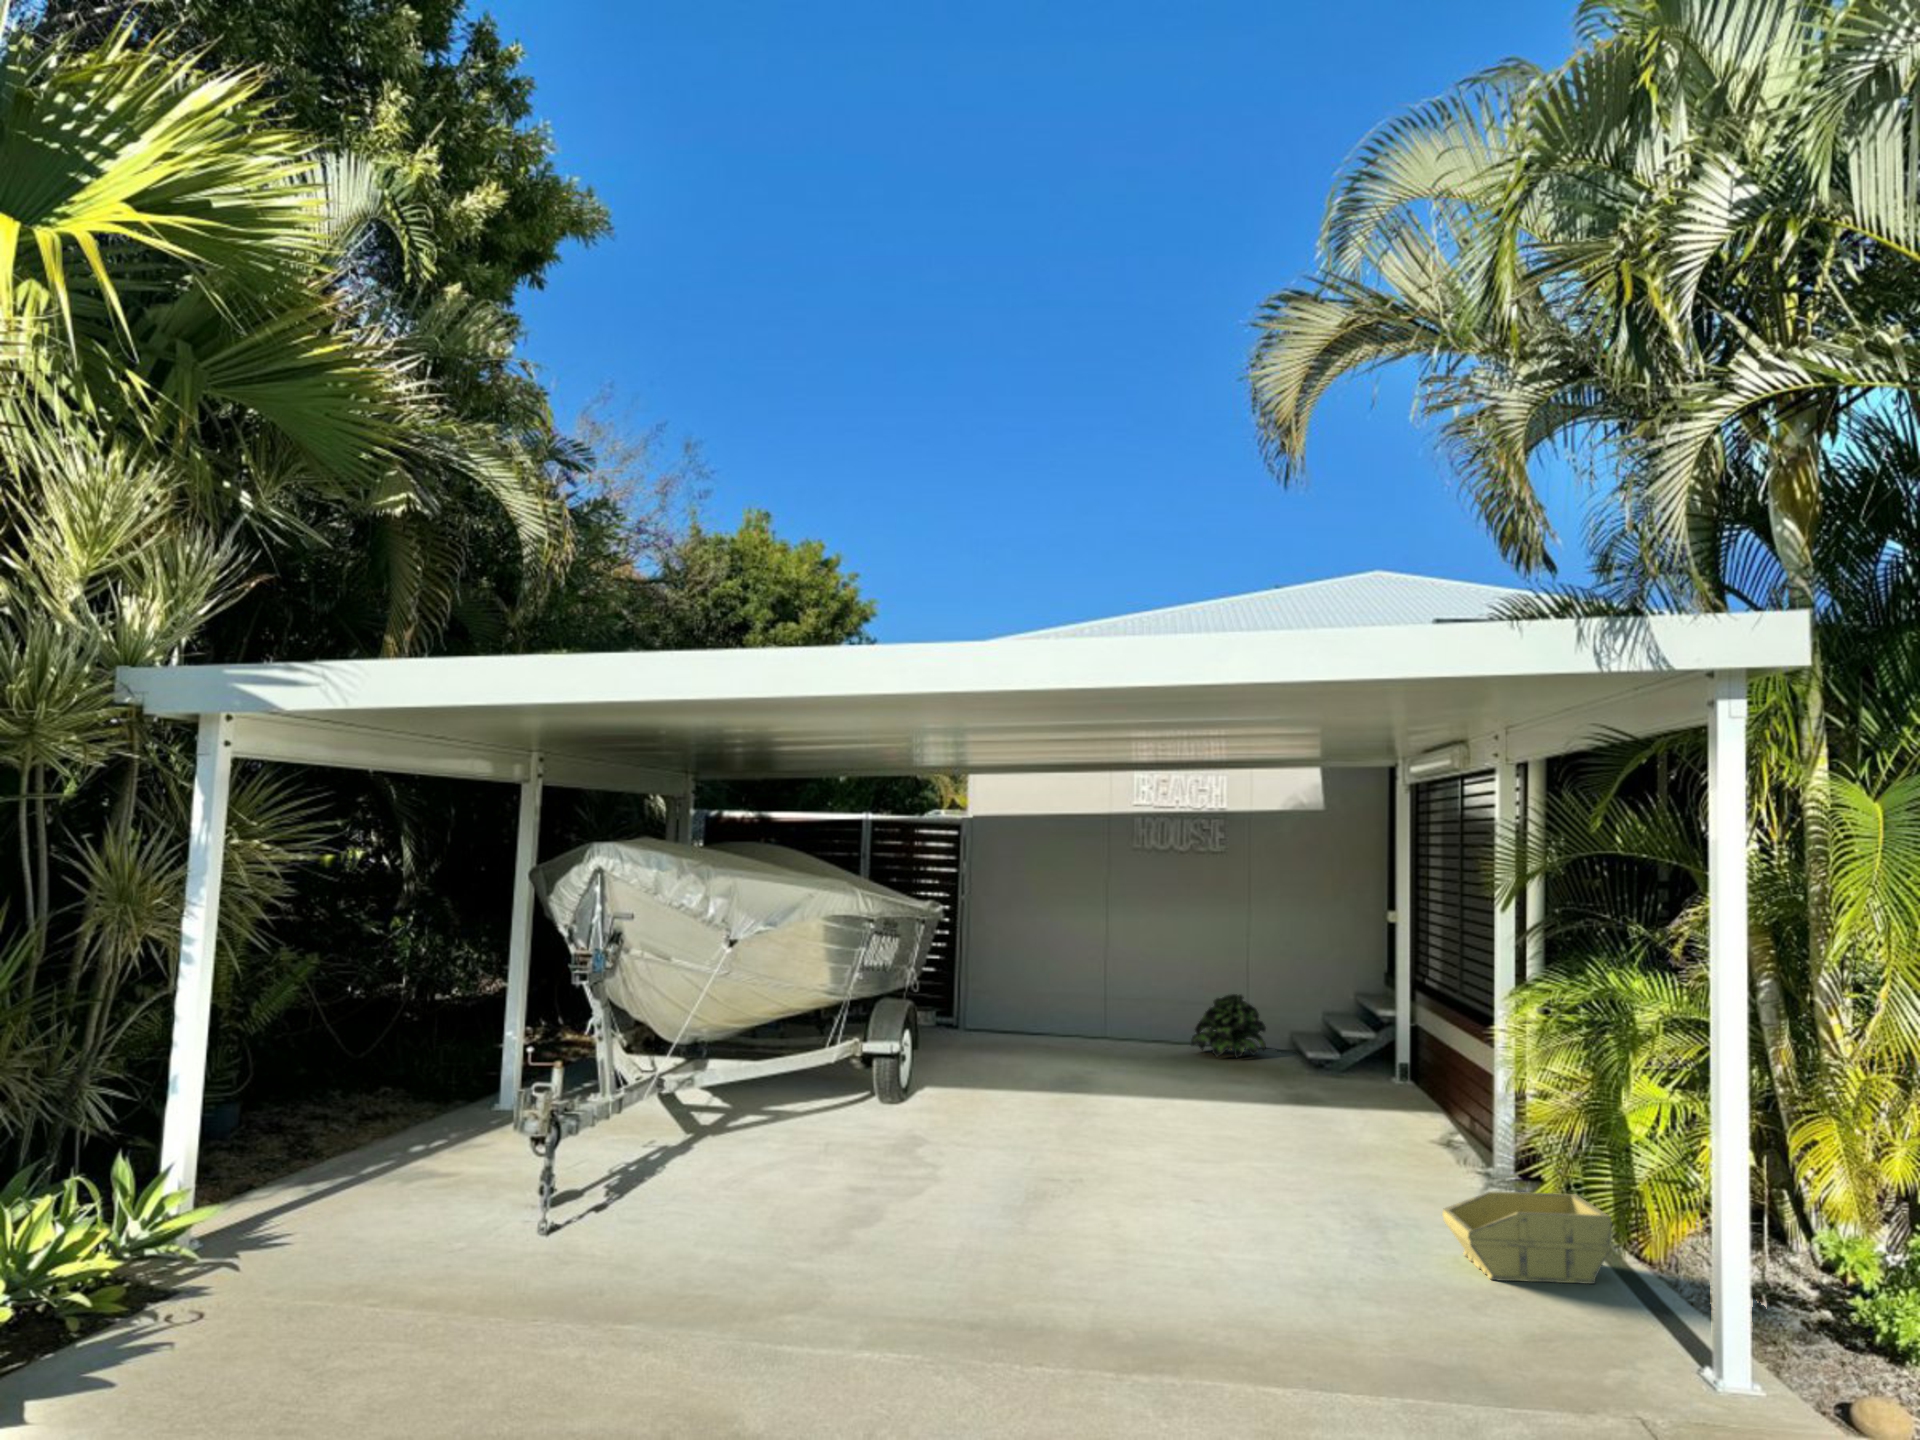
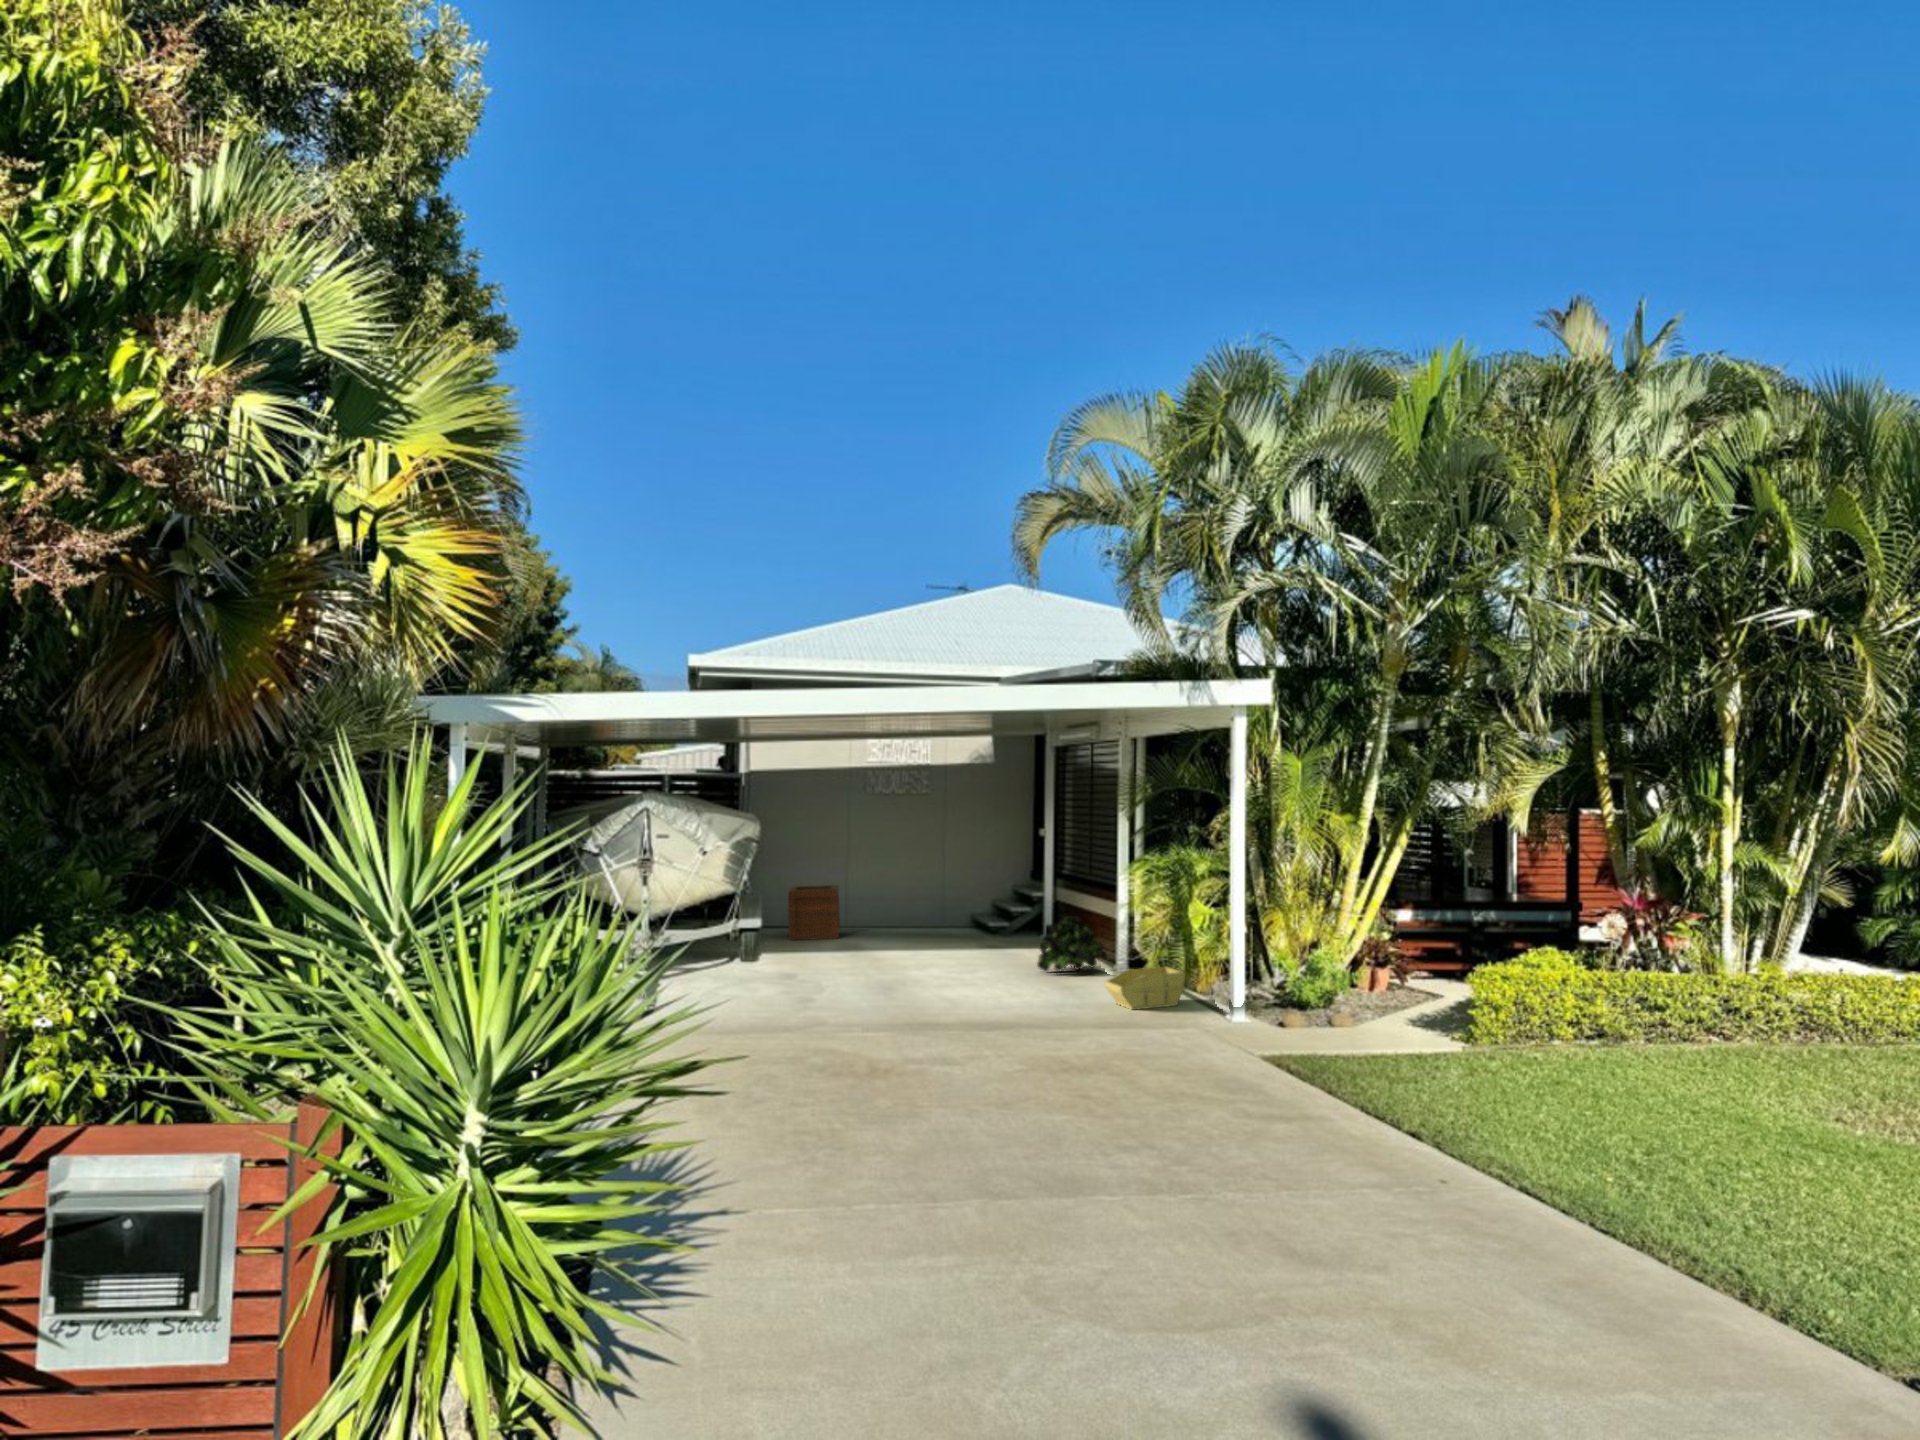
wooden crate: none [1064,978,1138,1052] -> present [788,885,840,940]
potted plant: present [1191,994,1266,1058] -> present [1037,916,1107,972]

